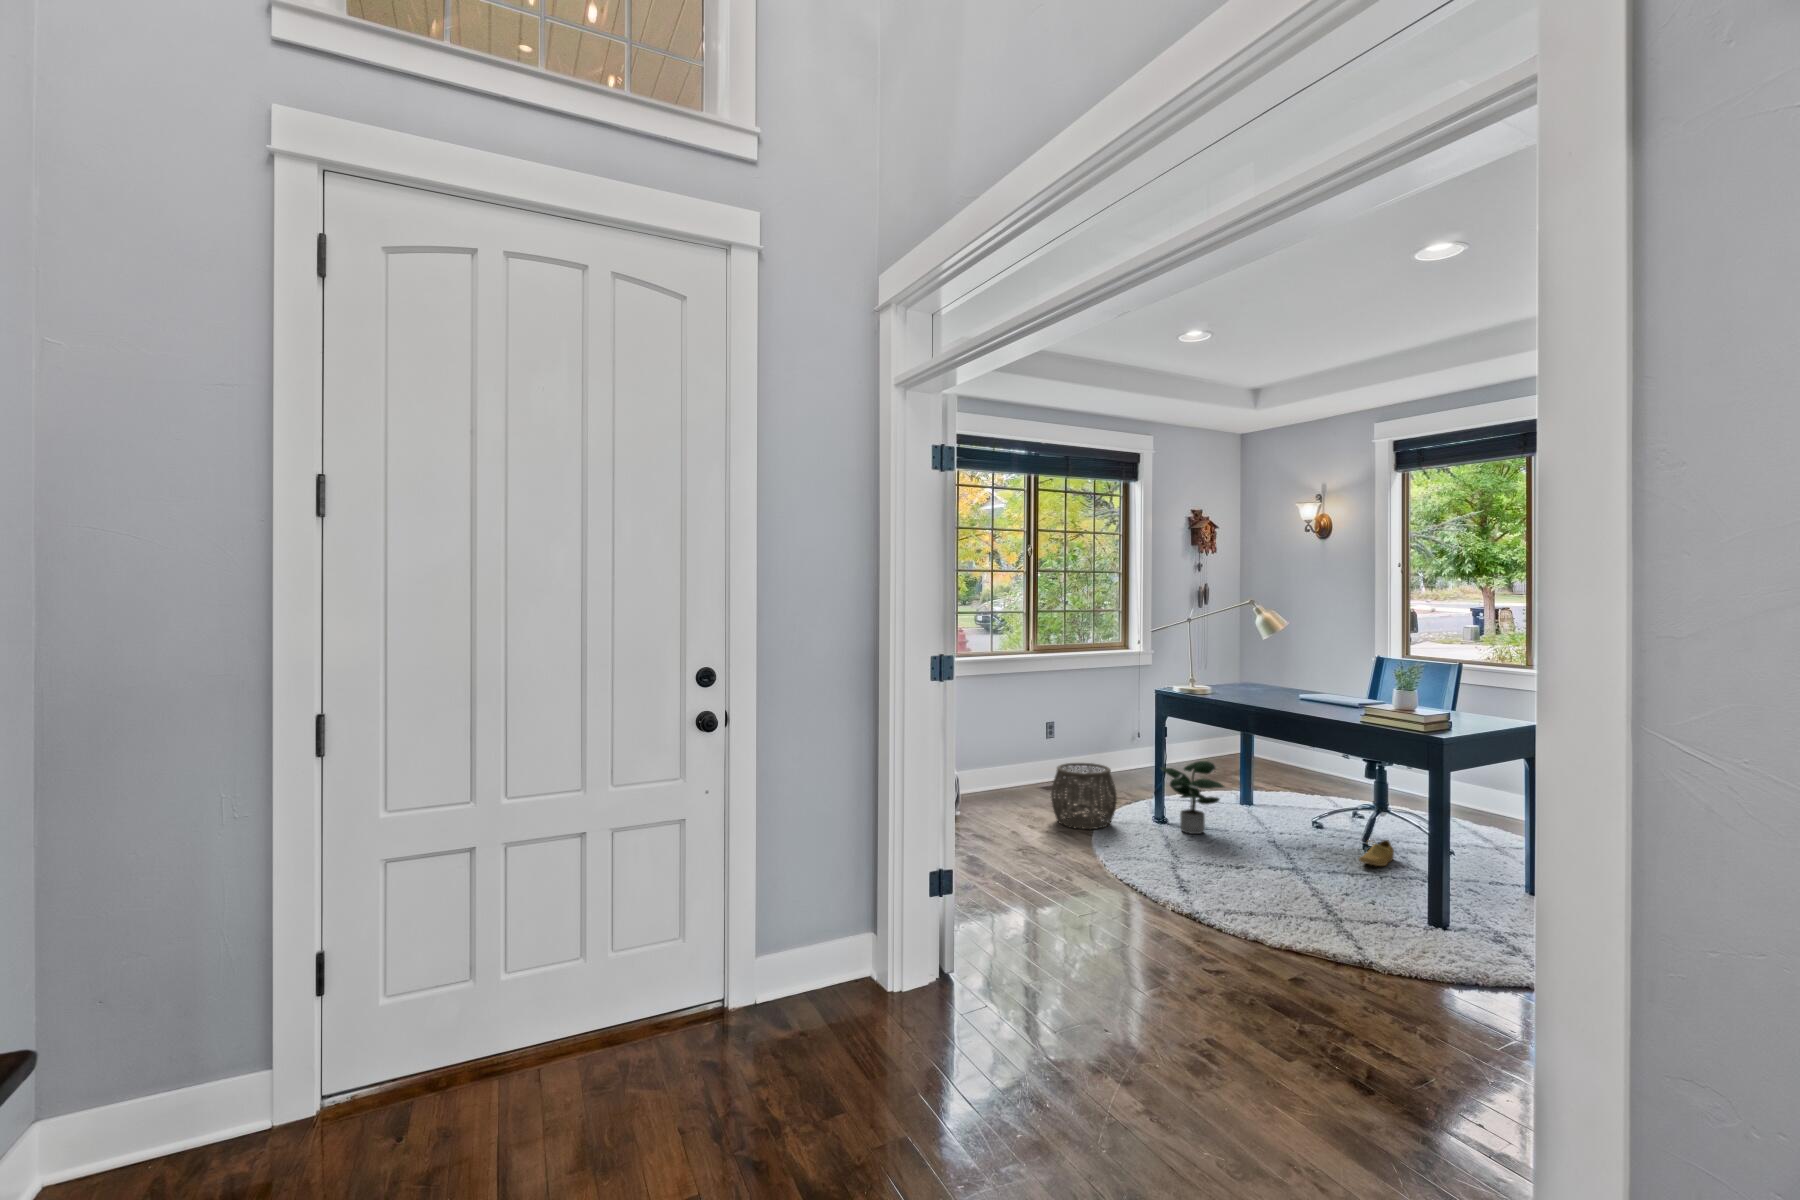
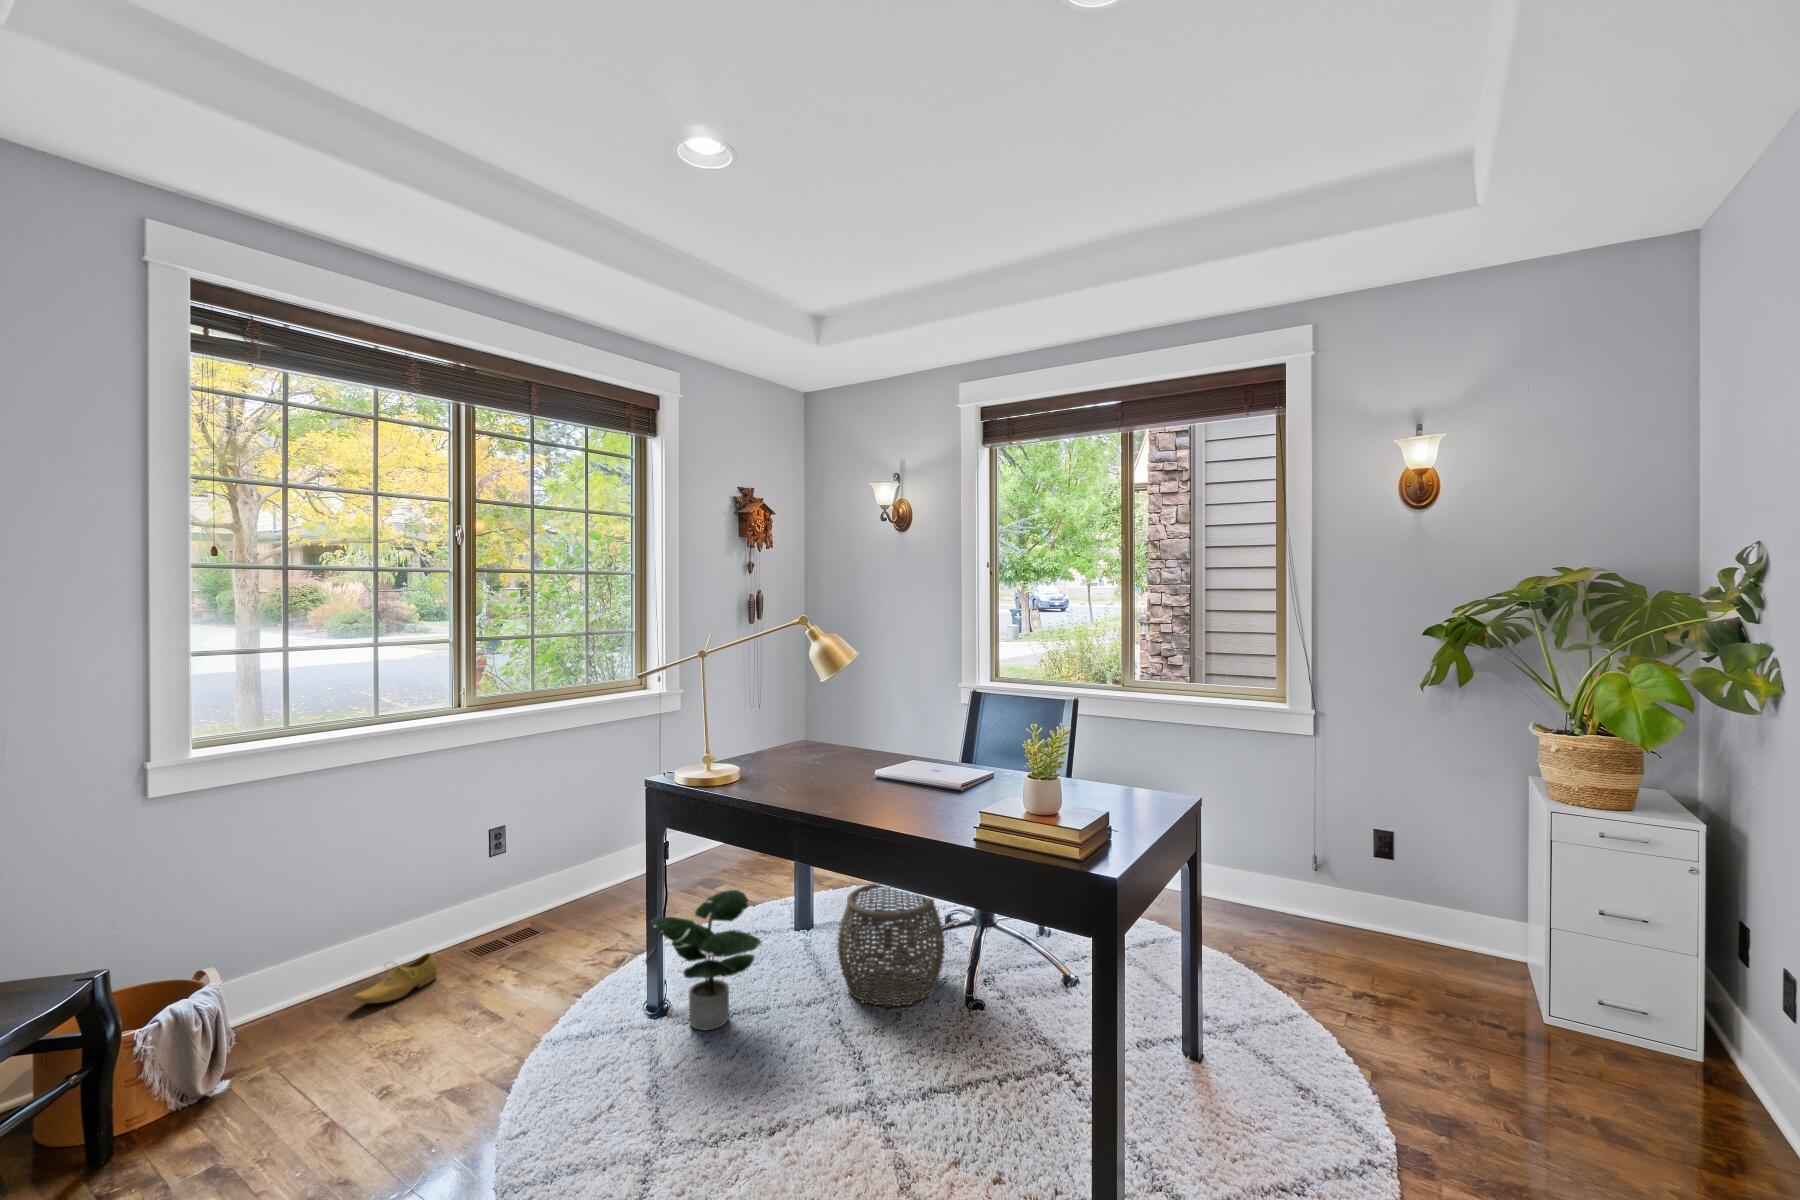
woven basket: present [1051,763,1117,829] -> present [837,884,945,1007]
shoe: present [1359,840,1394,866] -> present [352,953,437,1003]

